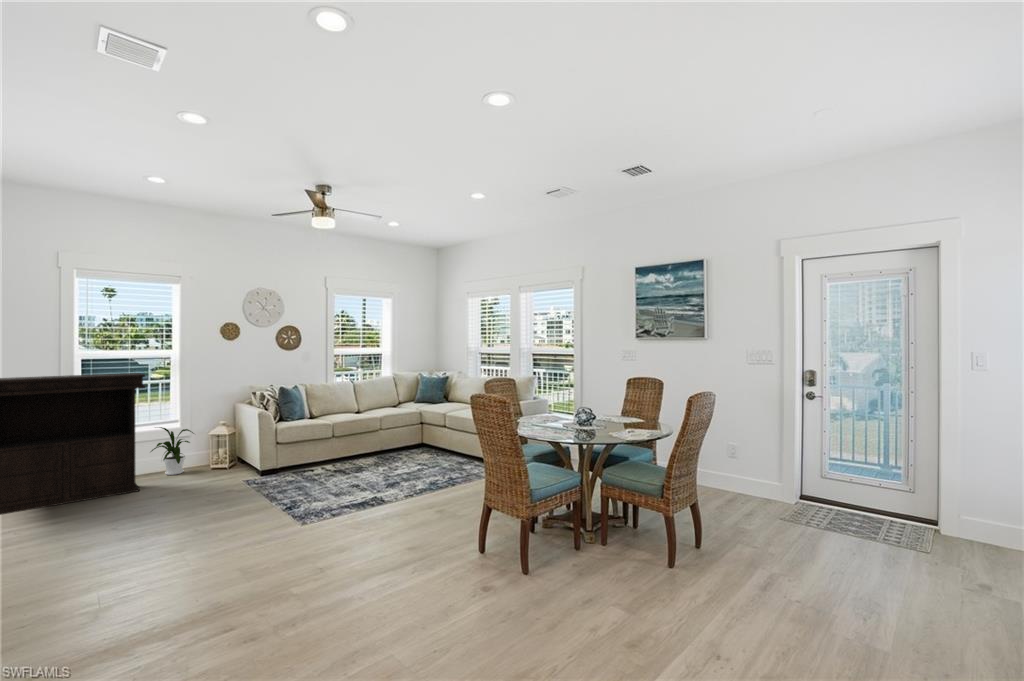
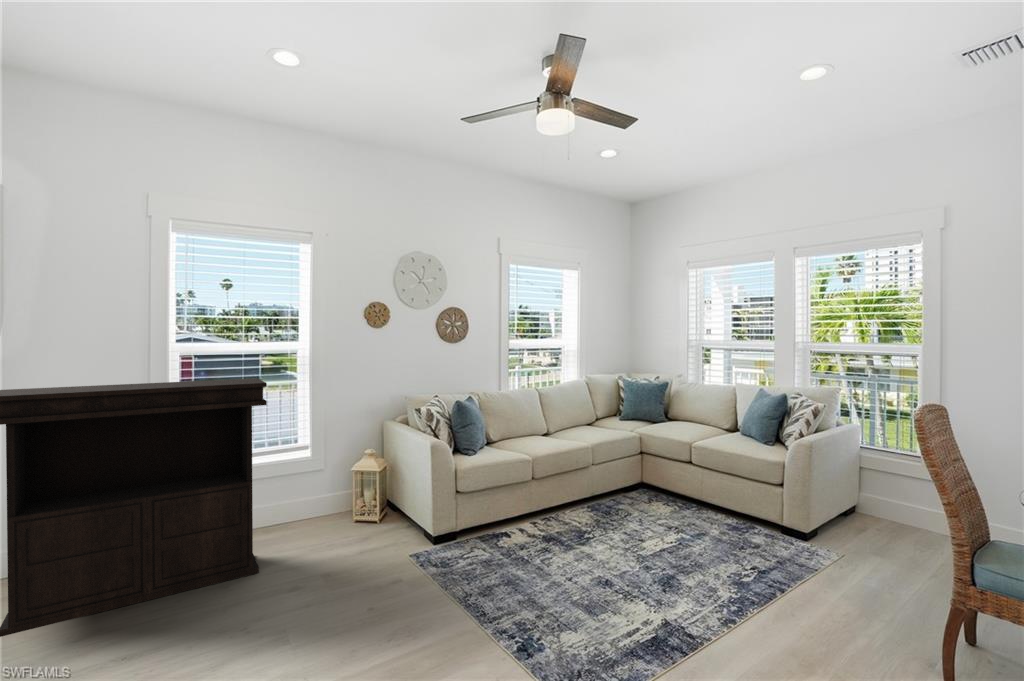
house plant: present [151,427,194,475] -> none [272,460,335,533]

